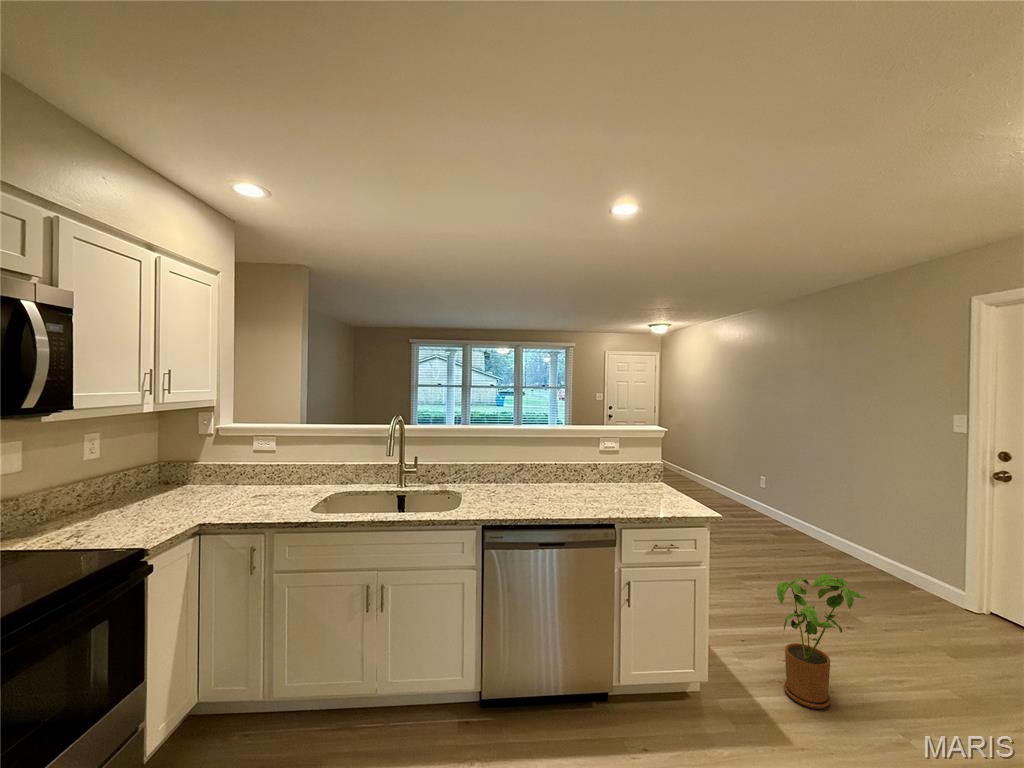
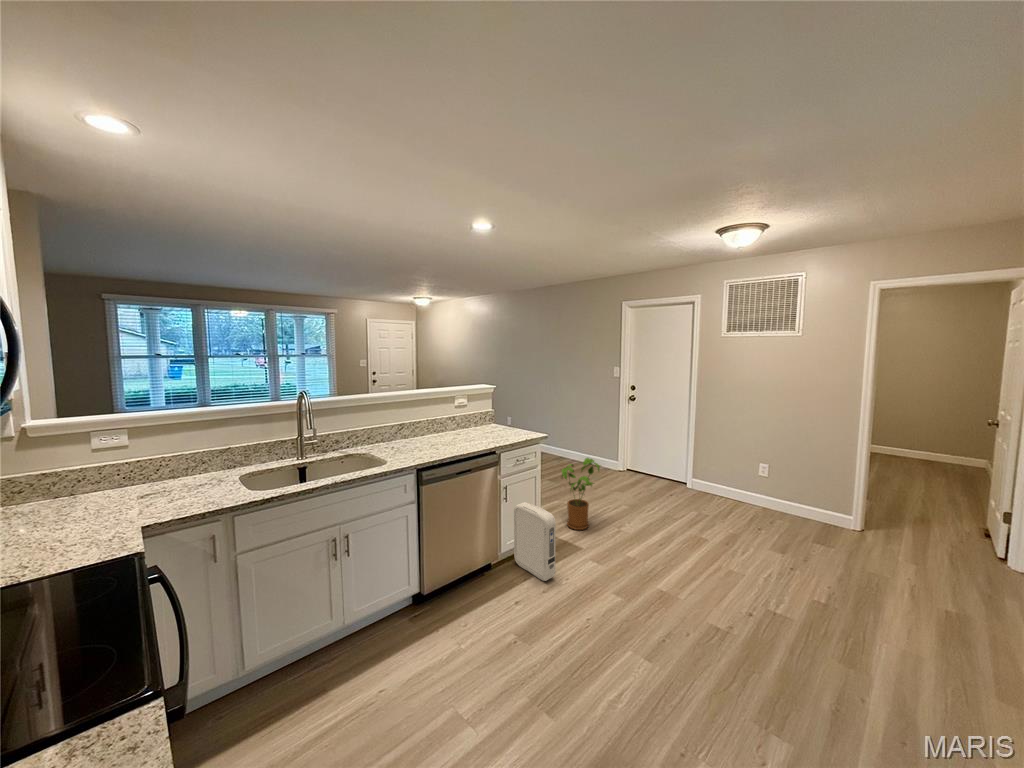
air purifier: none [646,616,696,764] -> present [514,502,556,581]

